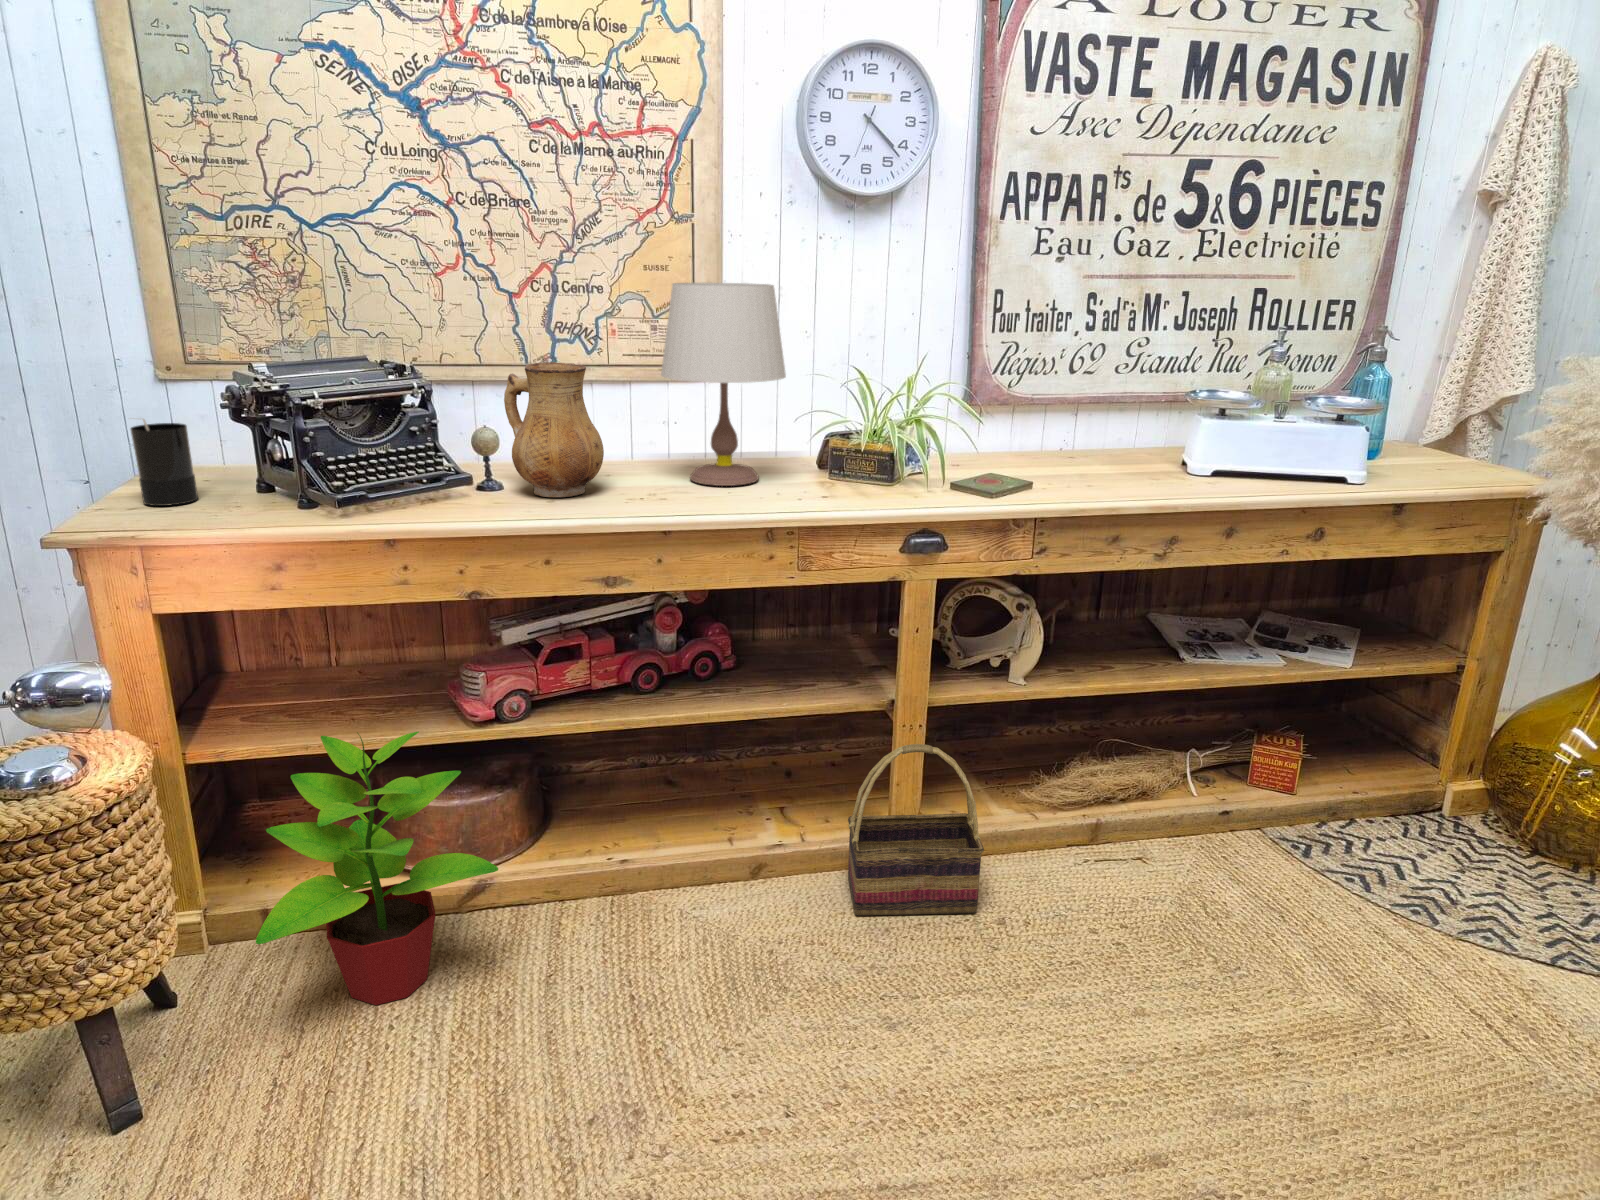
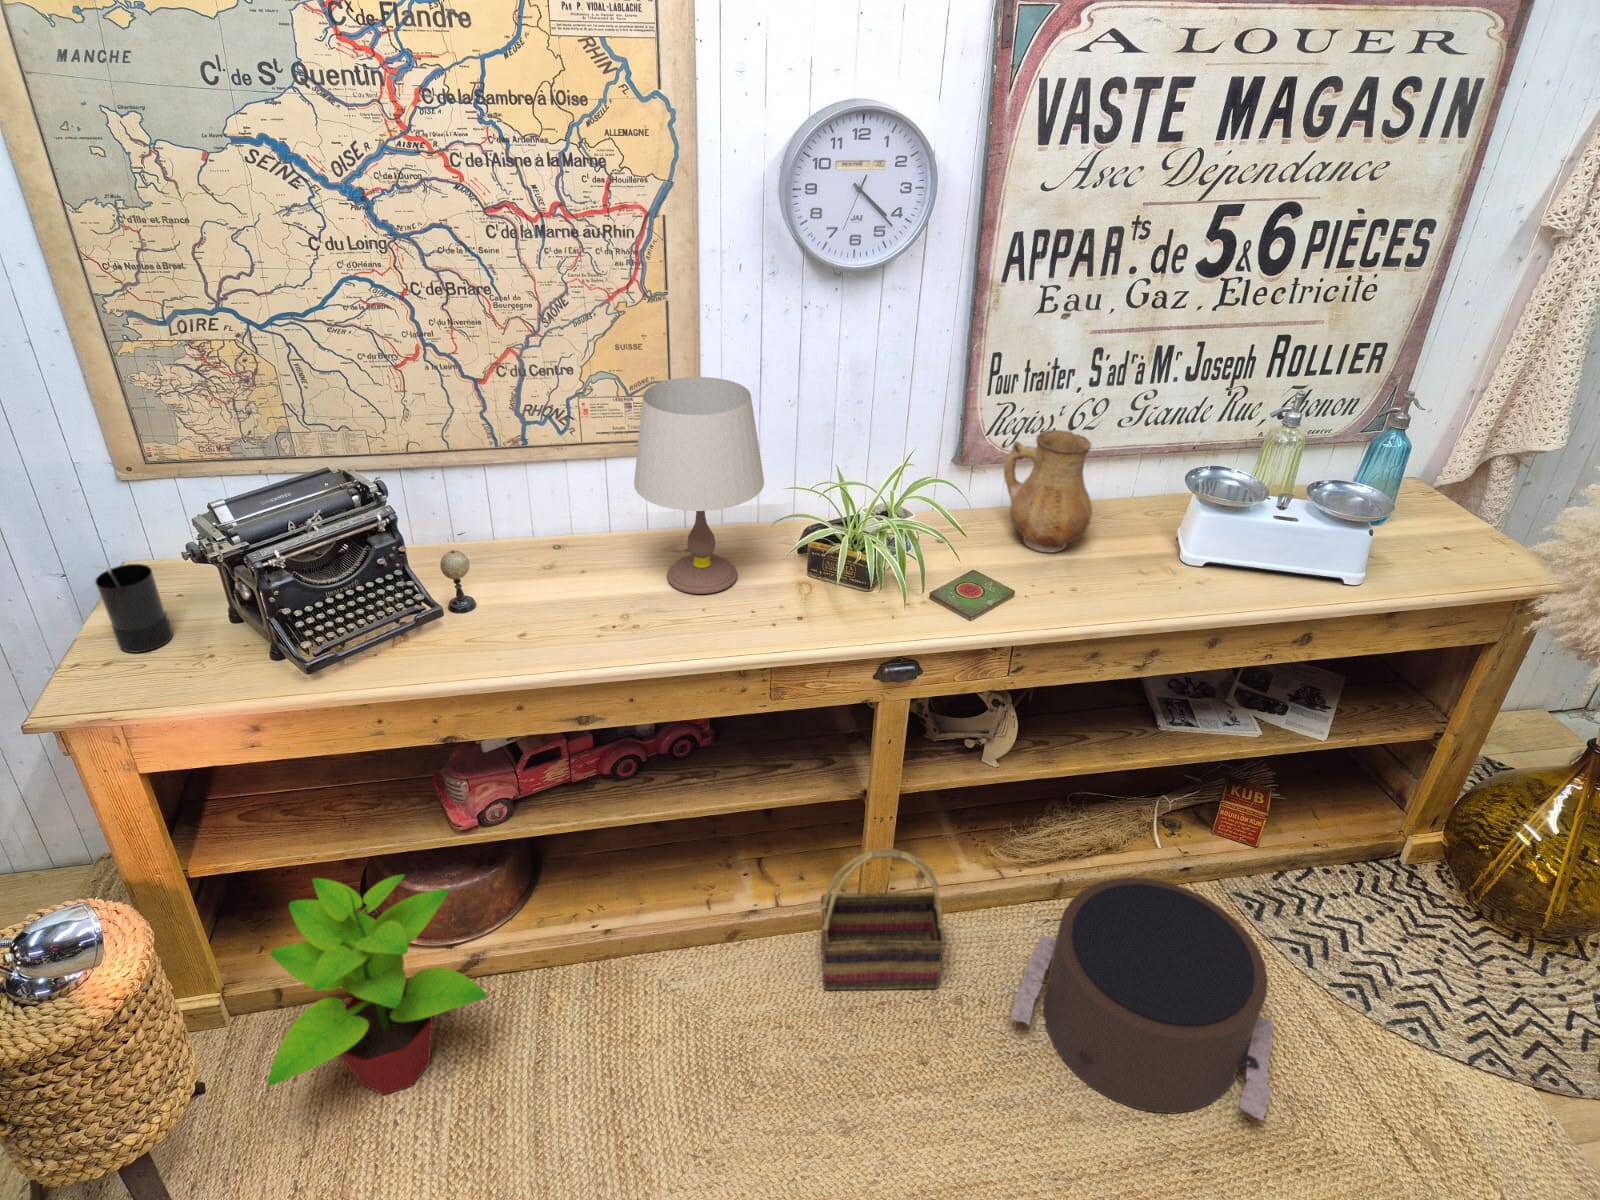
ceramic pitcher: present [504,362,604,497] -> present [1004,430,1092,553]
pouf: none [1059,787,1348,1007] -> present [1011,877,1274,1120]

